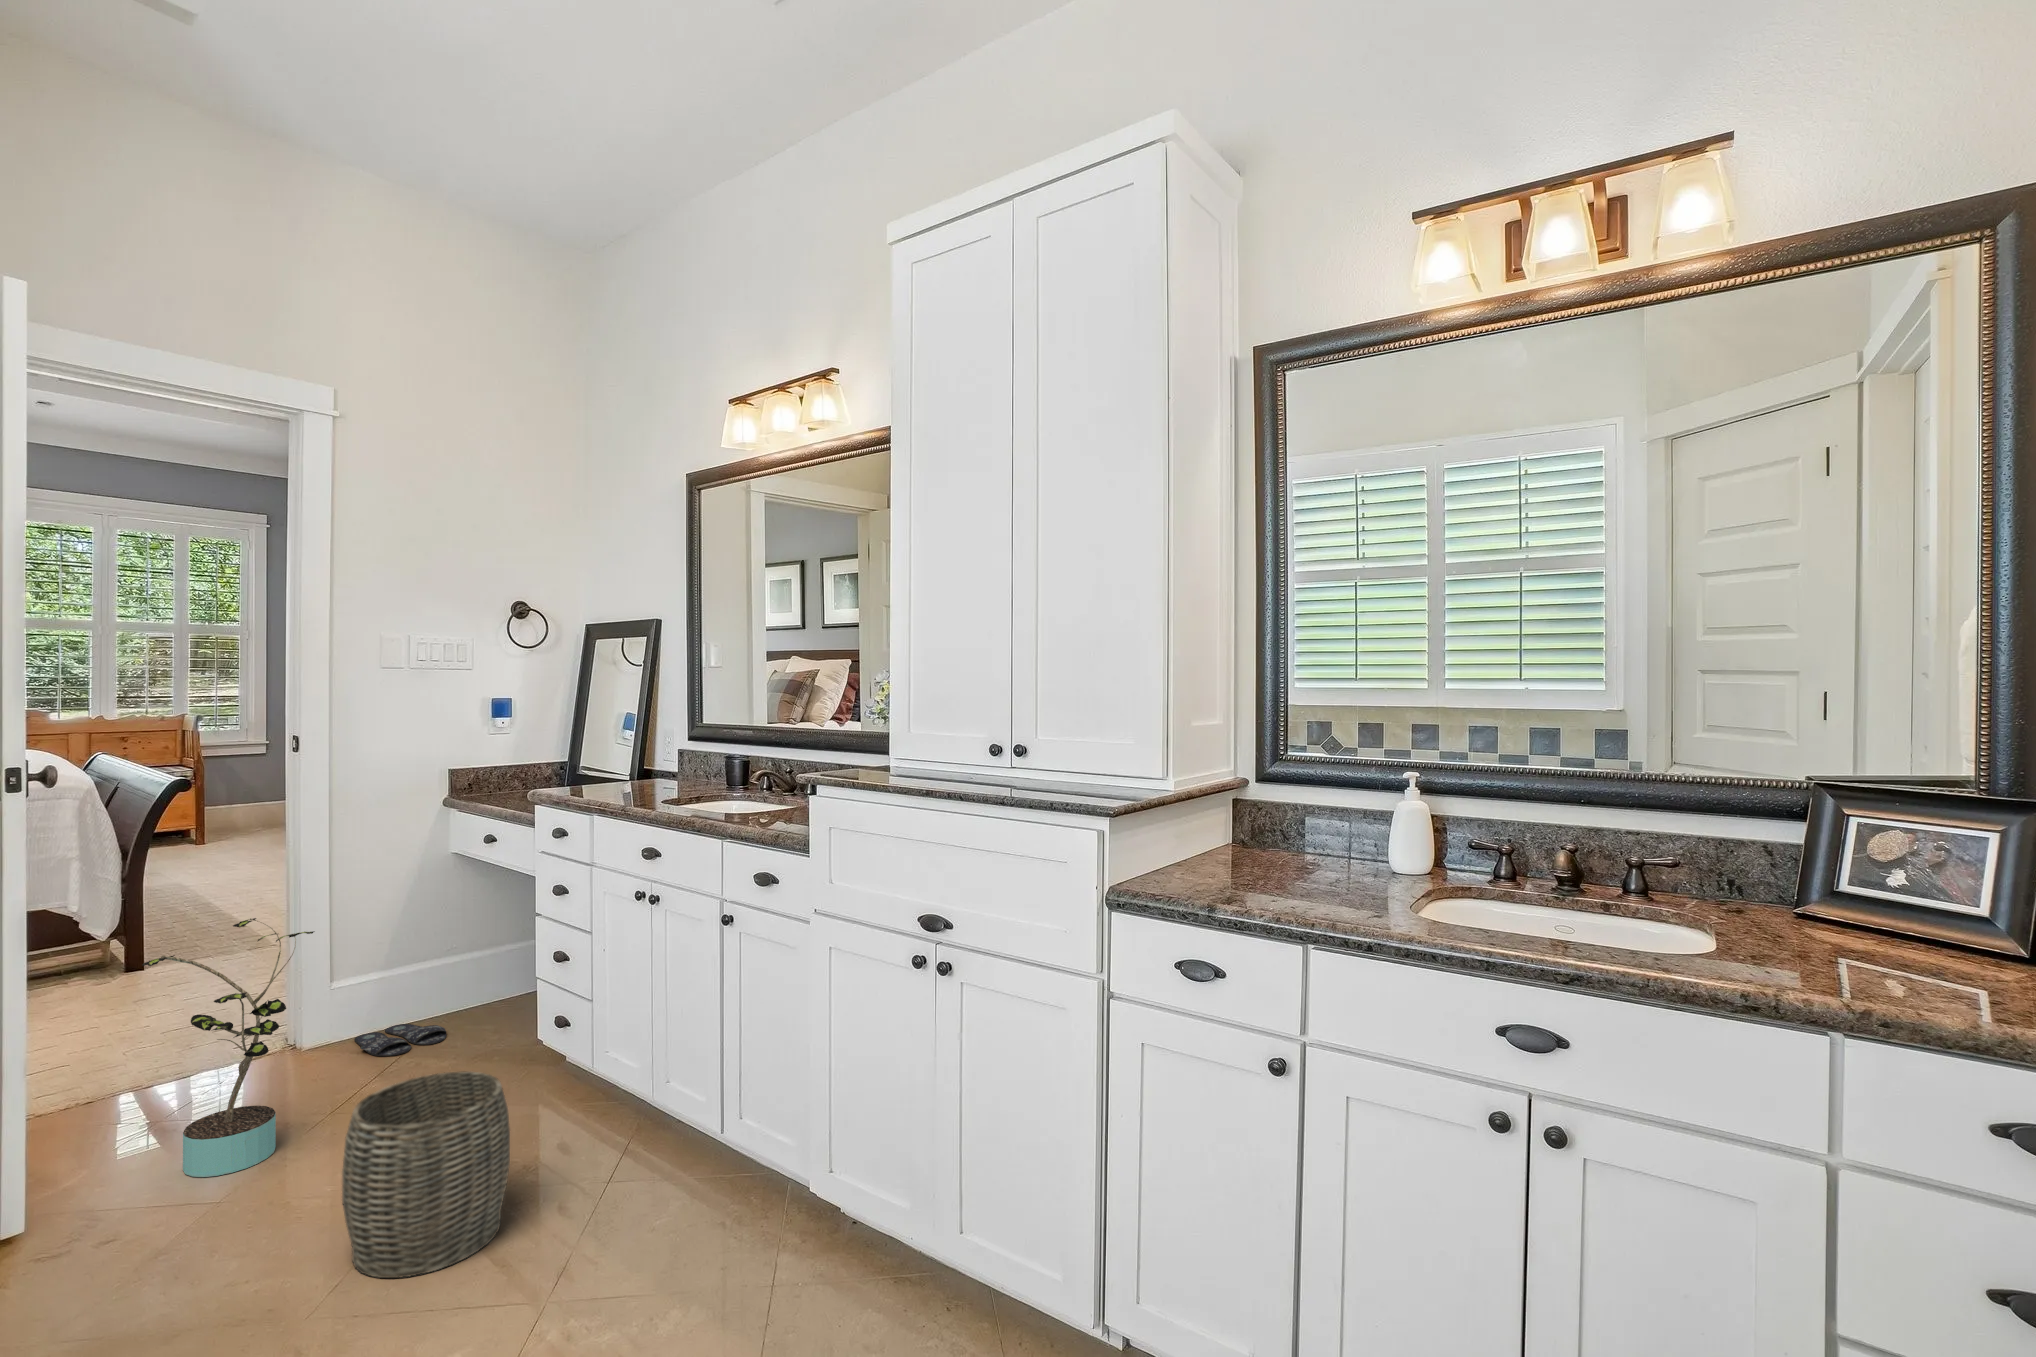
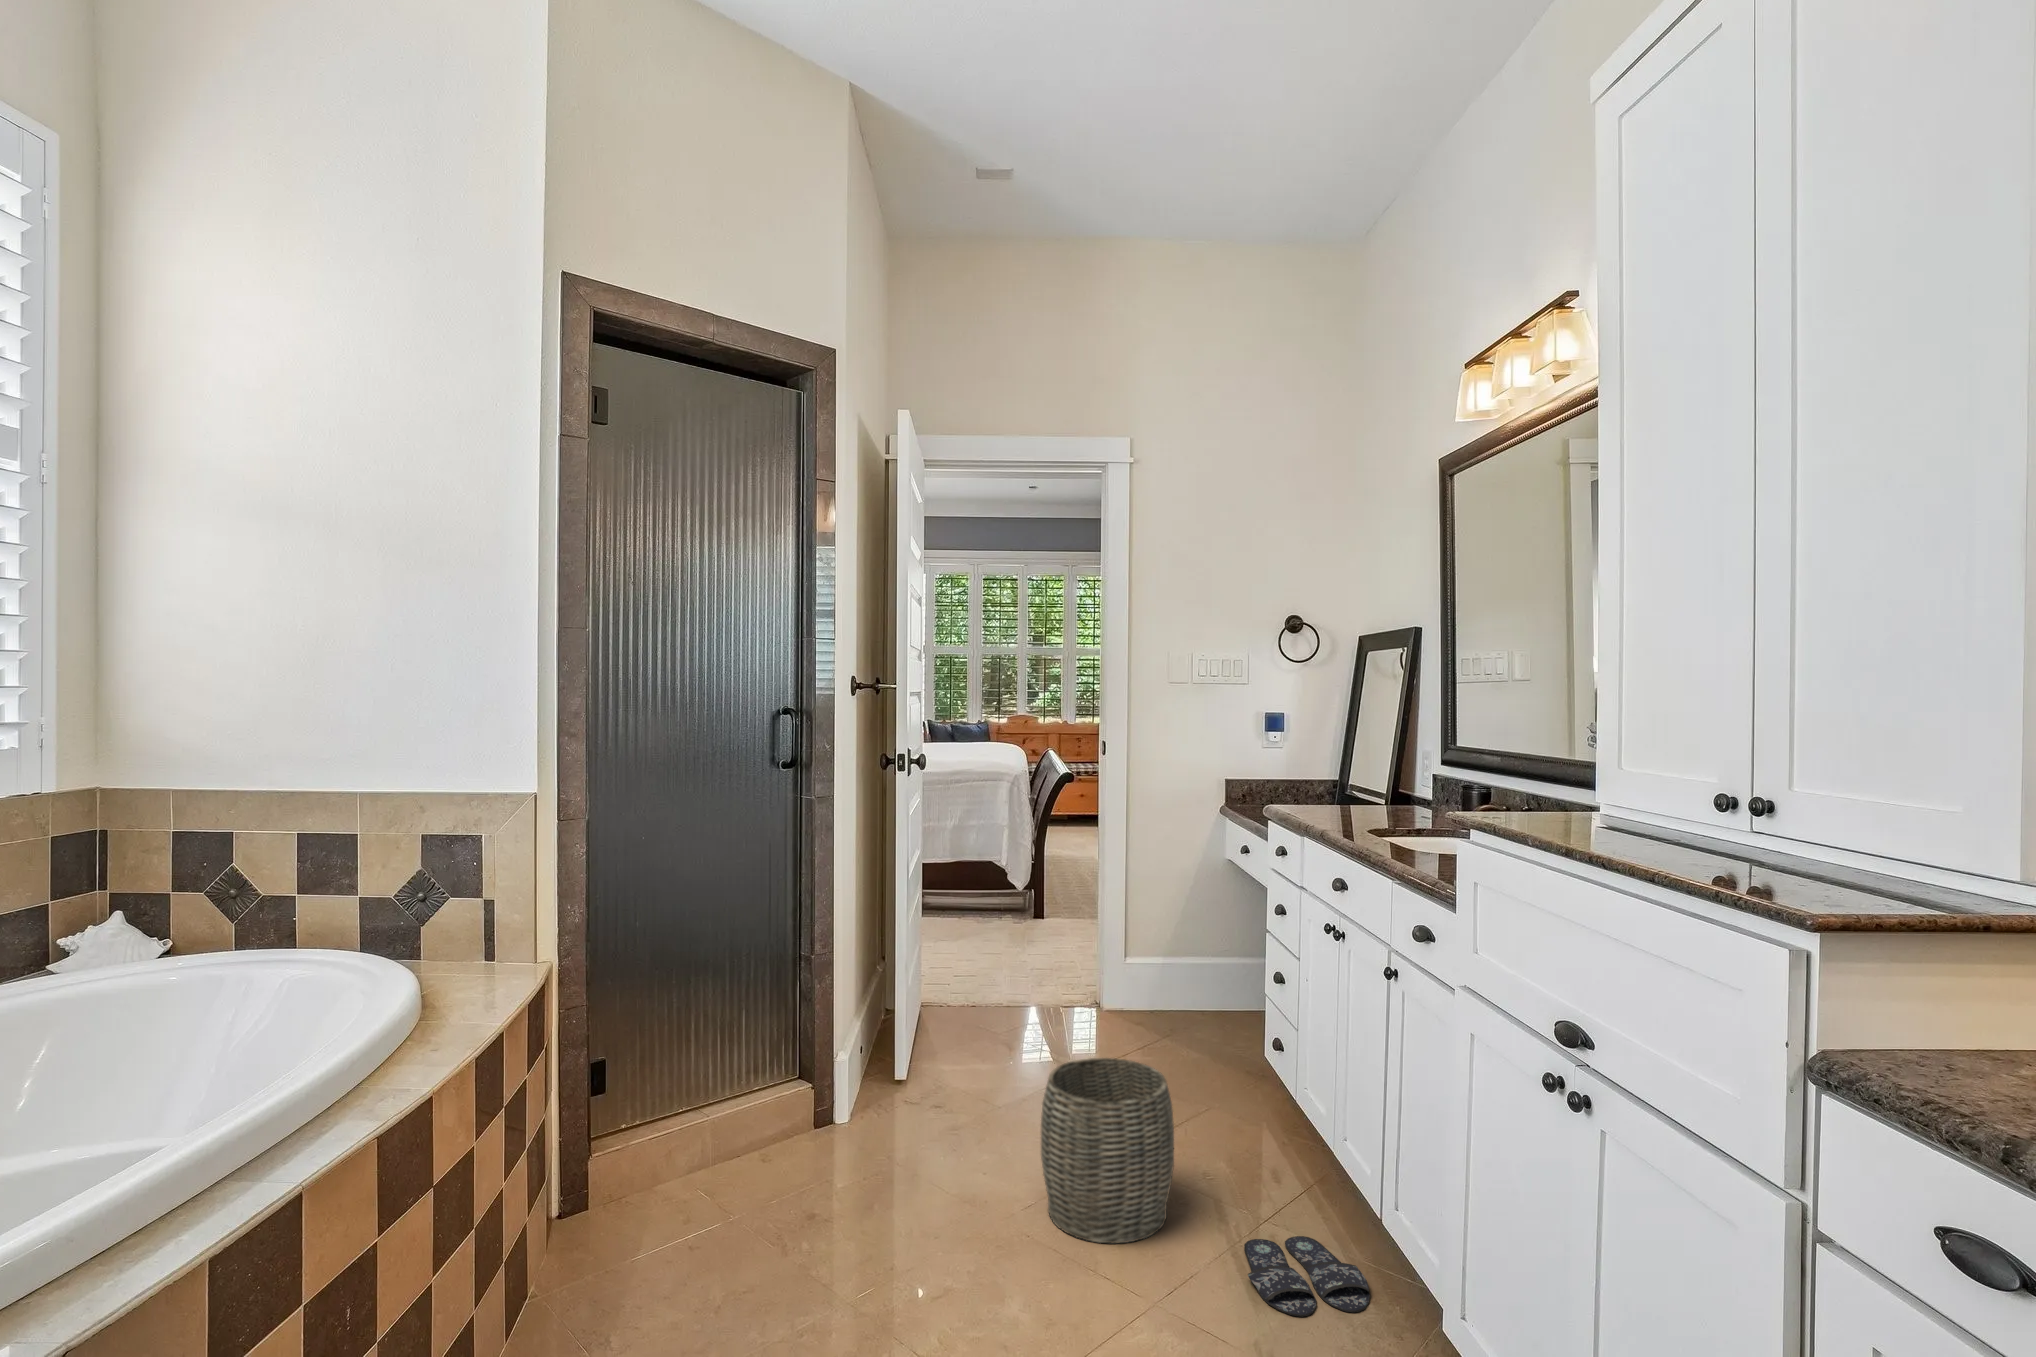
potted plant: present [143,918,314,1177] -> none [974,889,1080,1096]
slippers: present [354,1024,447,1056] -> present [1244,1236,1370,1317]

